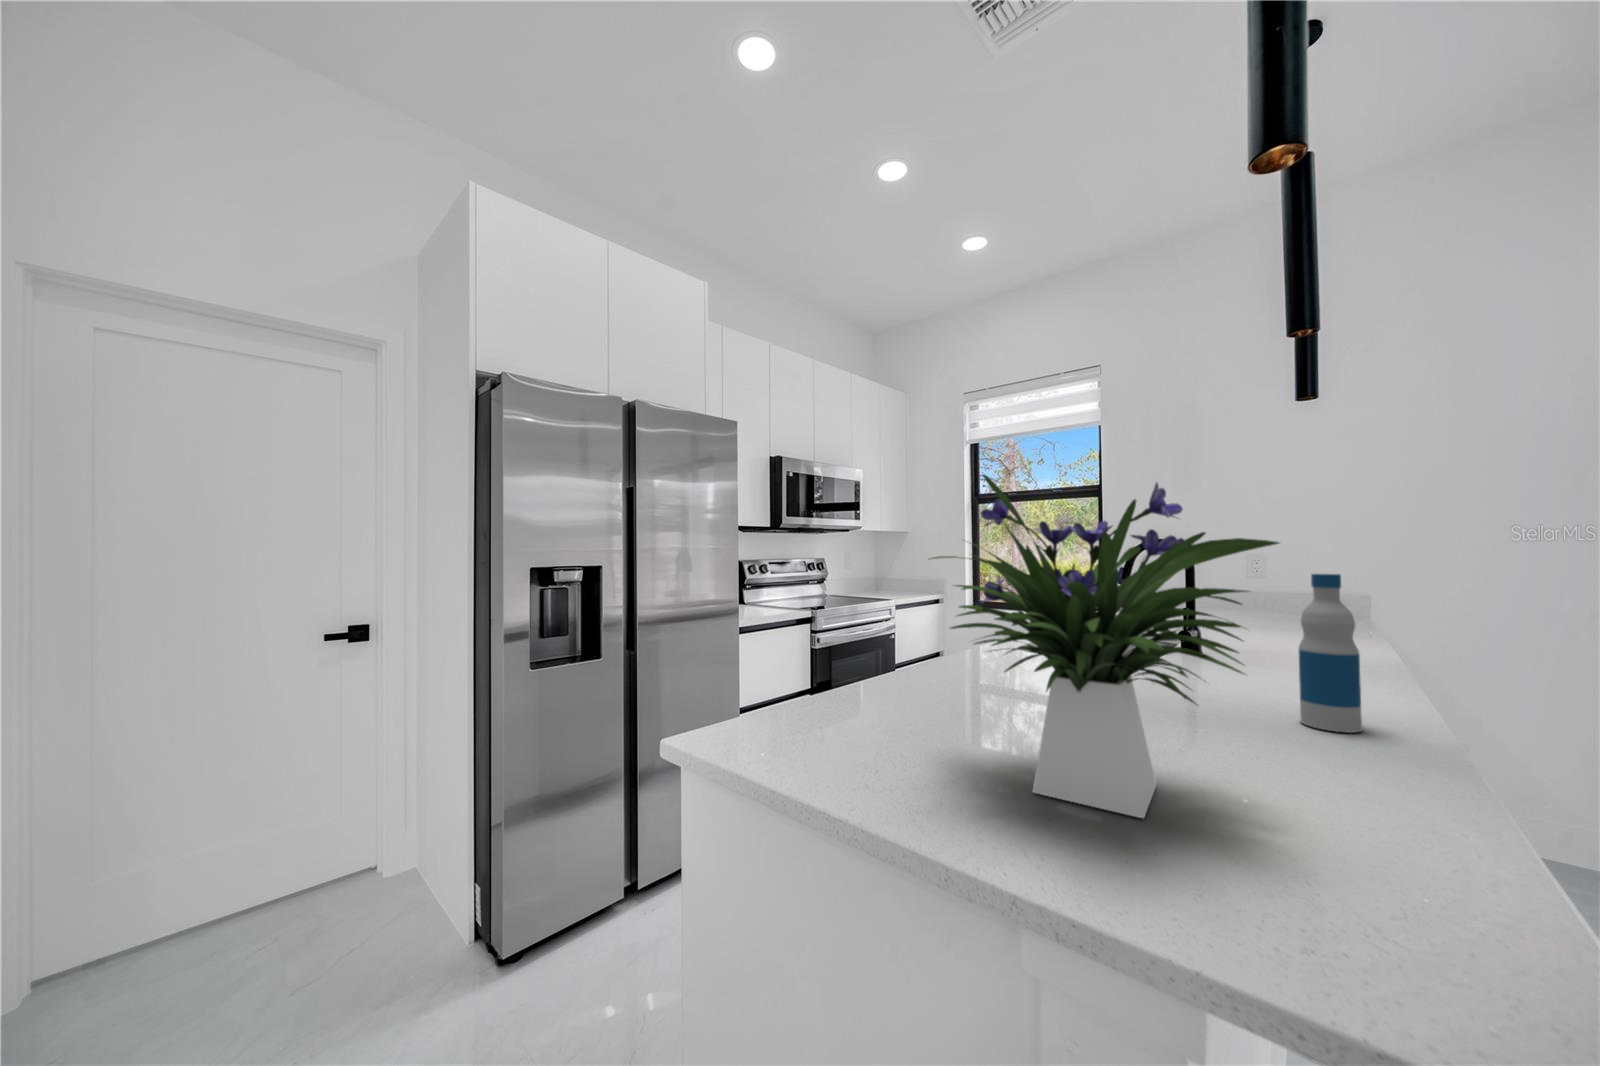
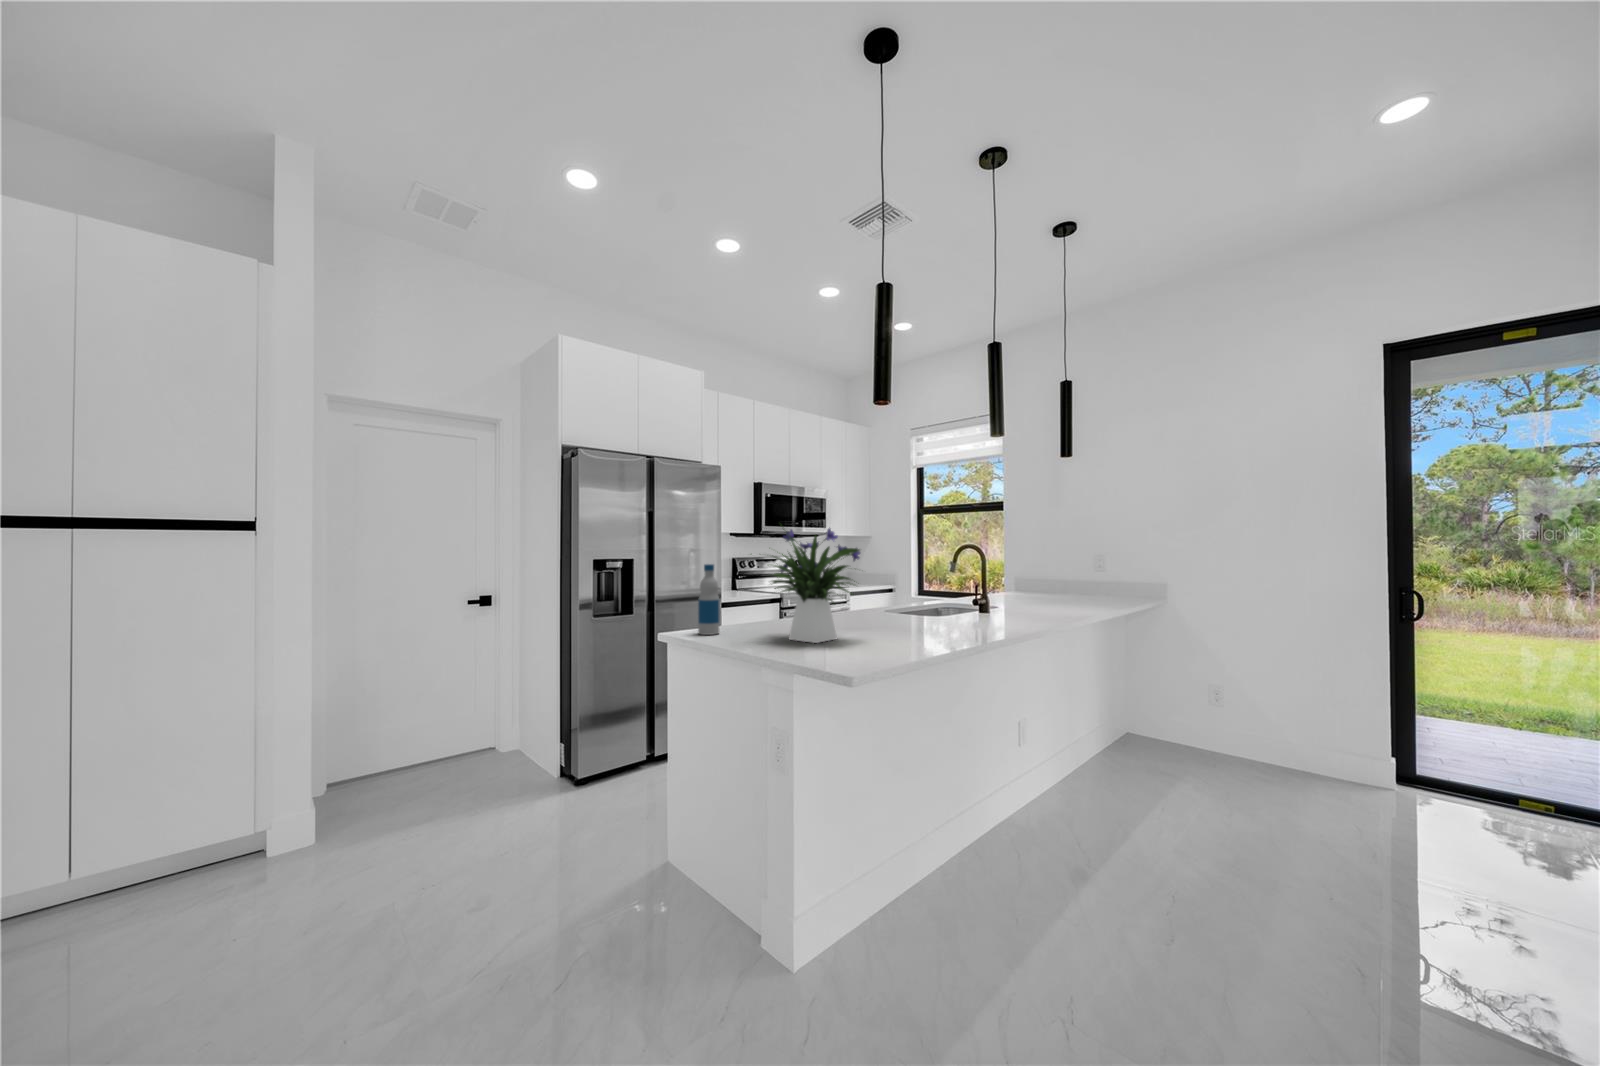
bottle: present [1298,574,1362,733] -> present [698,564,720,635]

